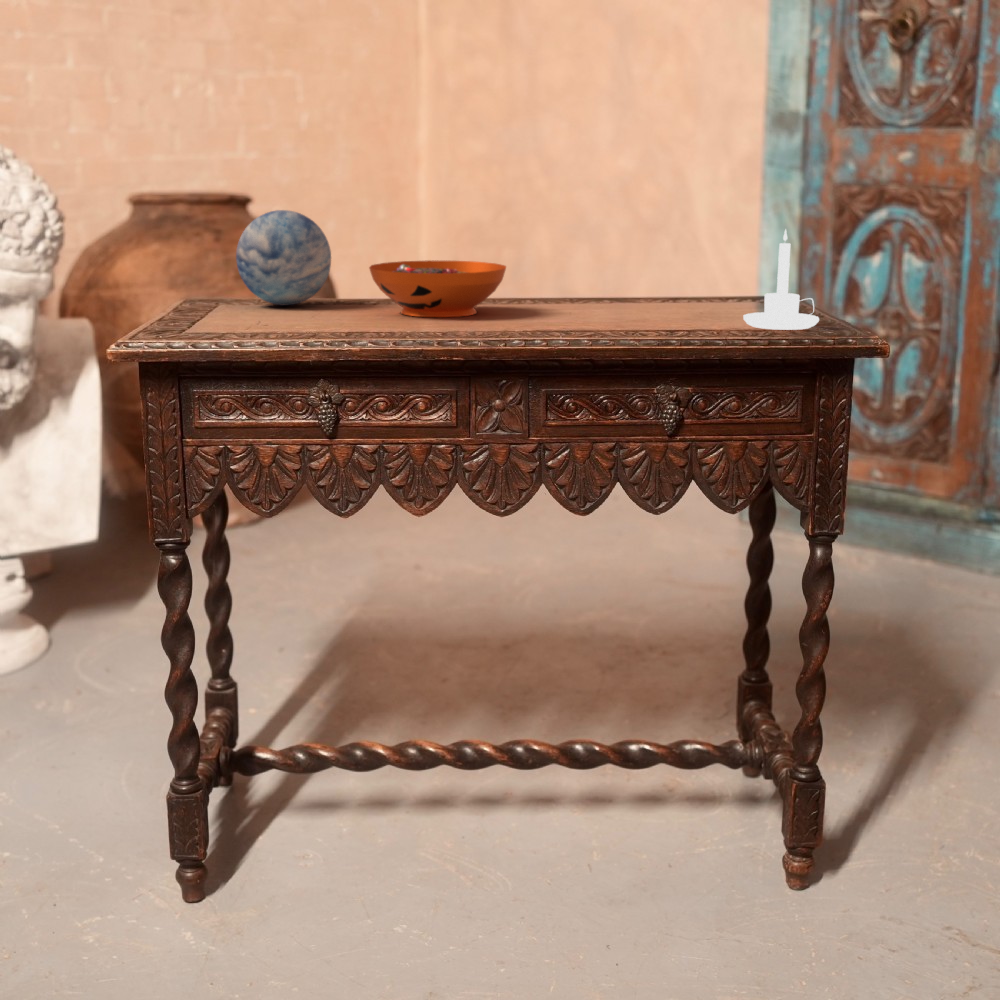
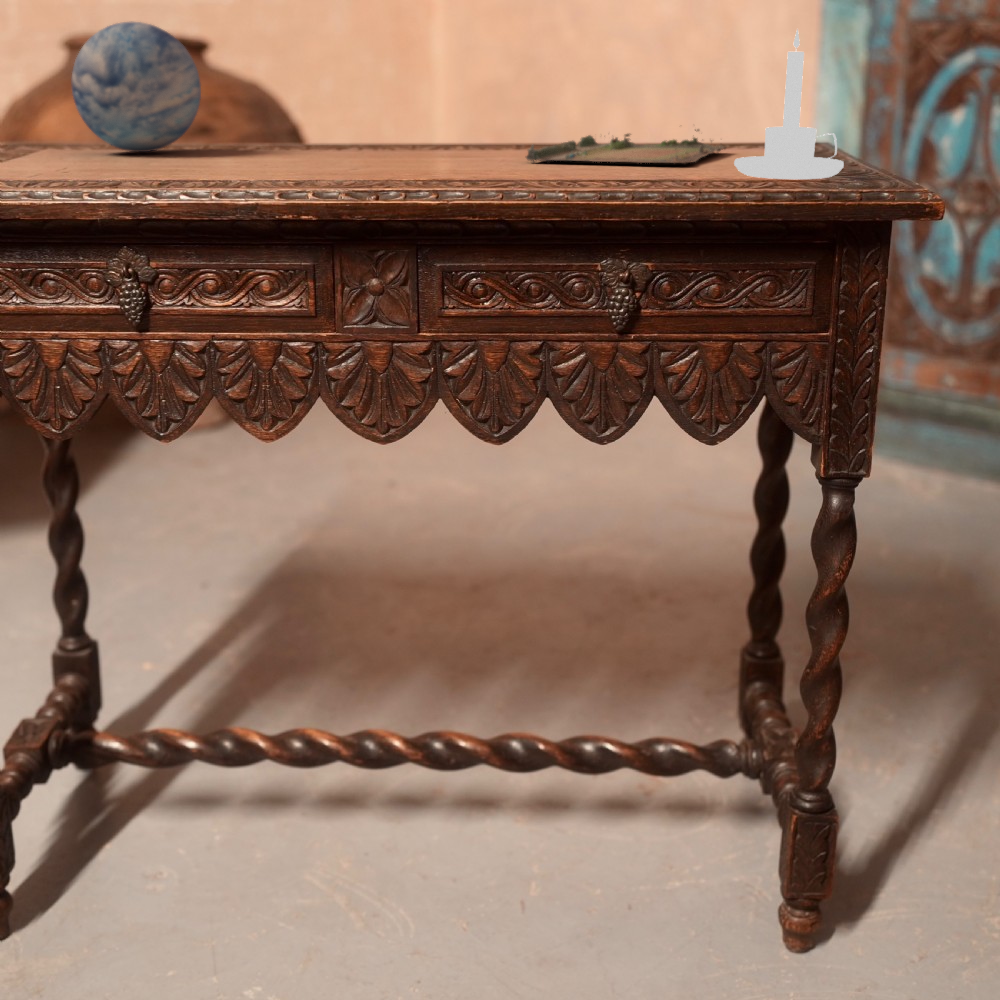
decorative bowl: present [369,260,506,317] -> none [231,91,422,165]
tray: none [584,284,724,316] -> present [526,129,726,163]

